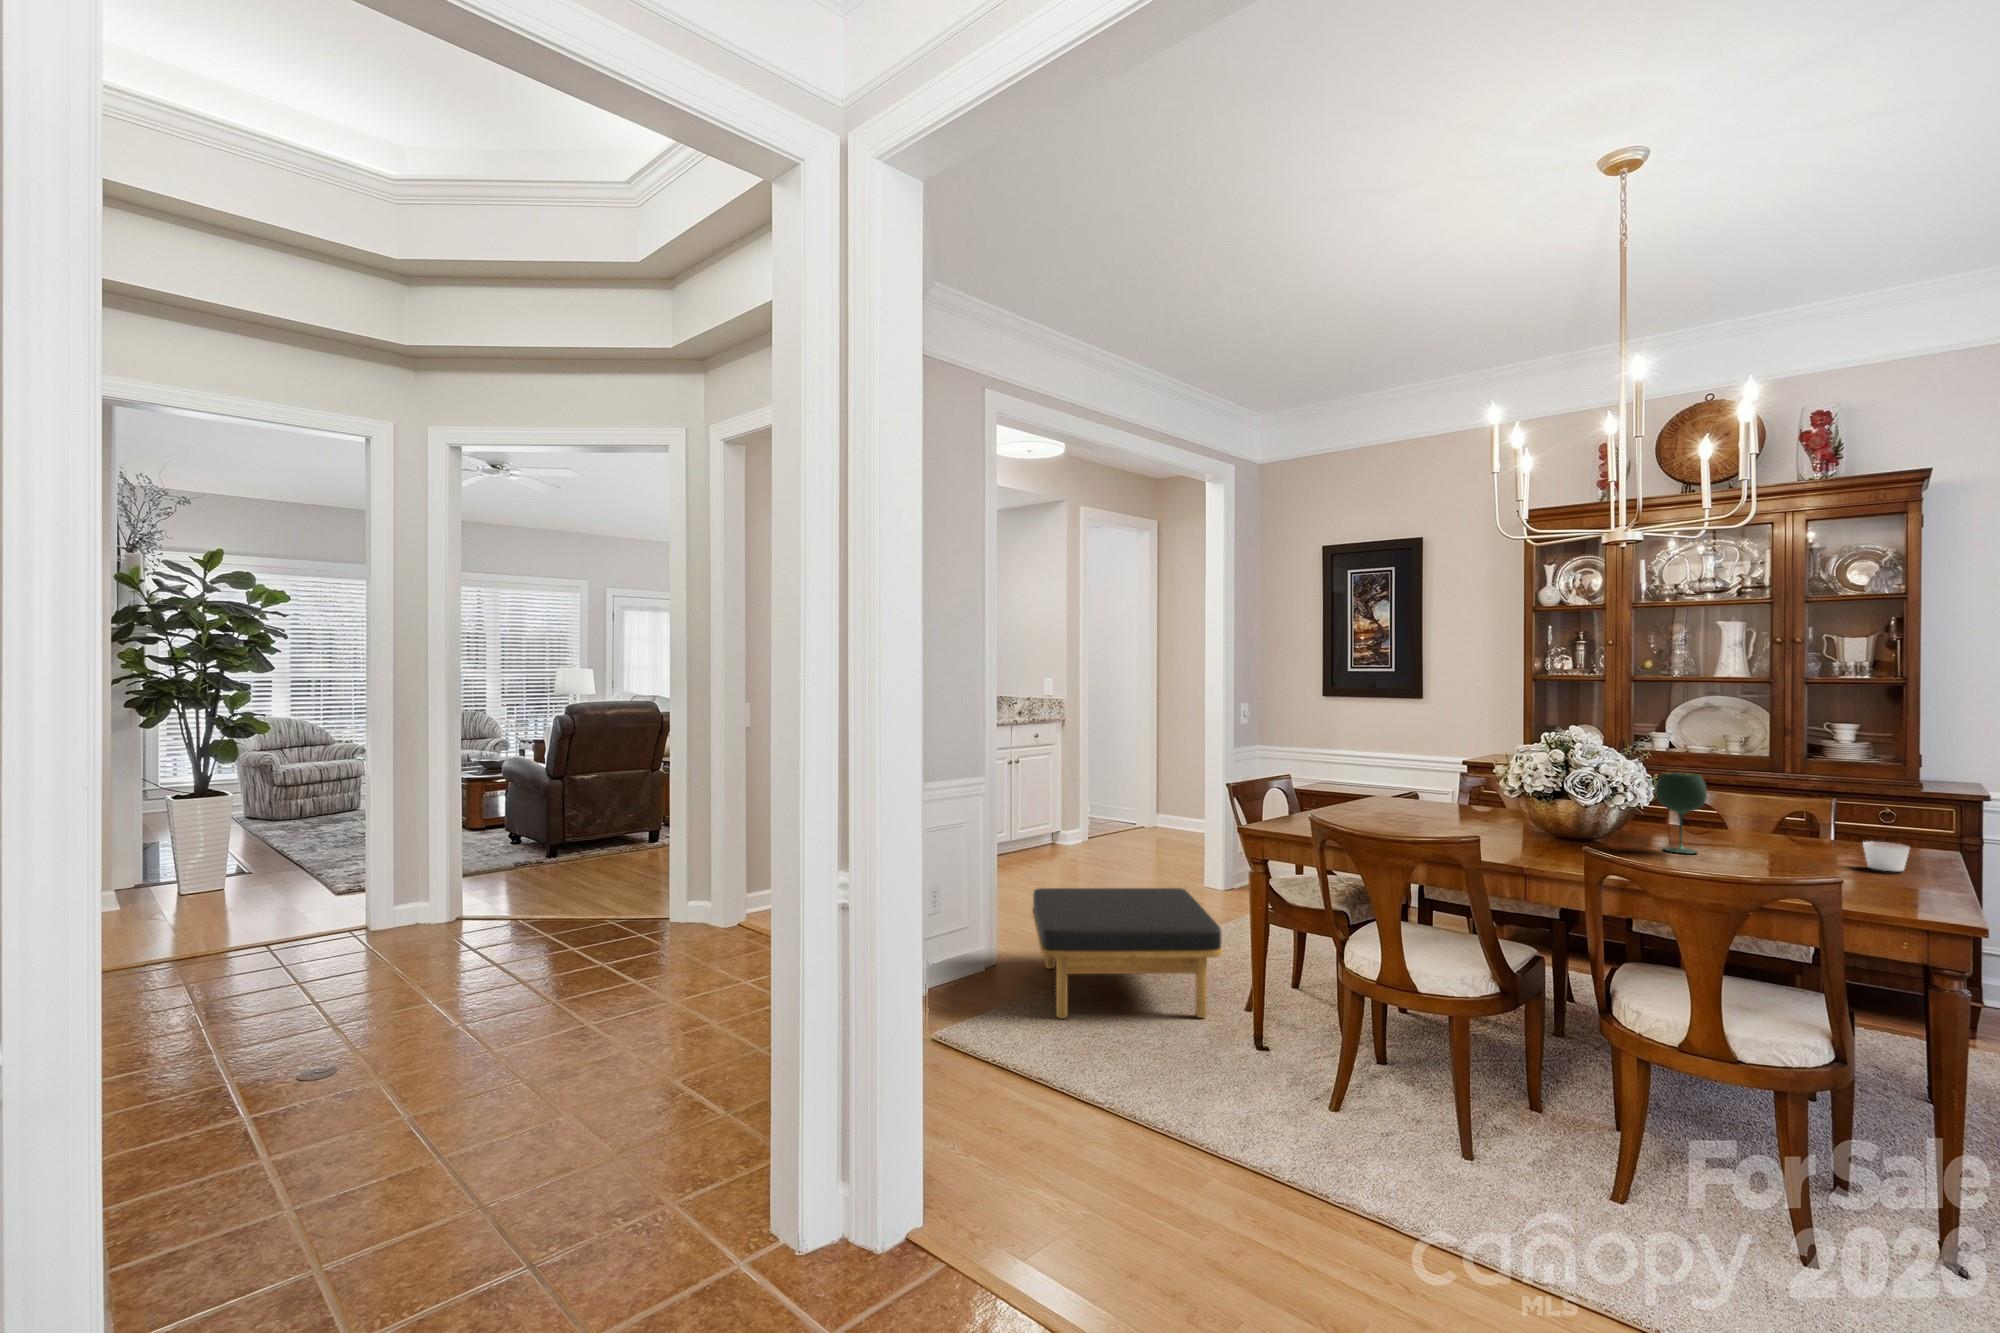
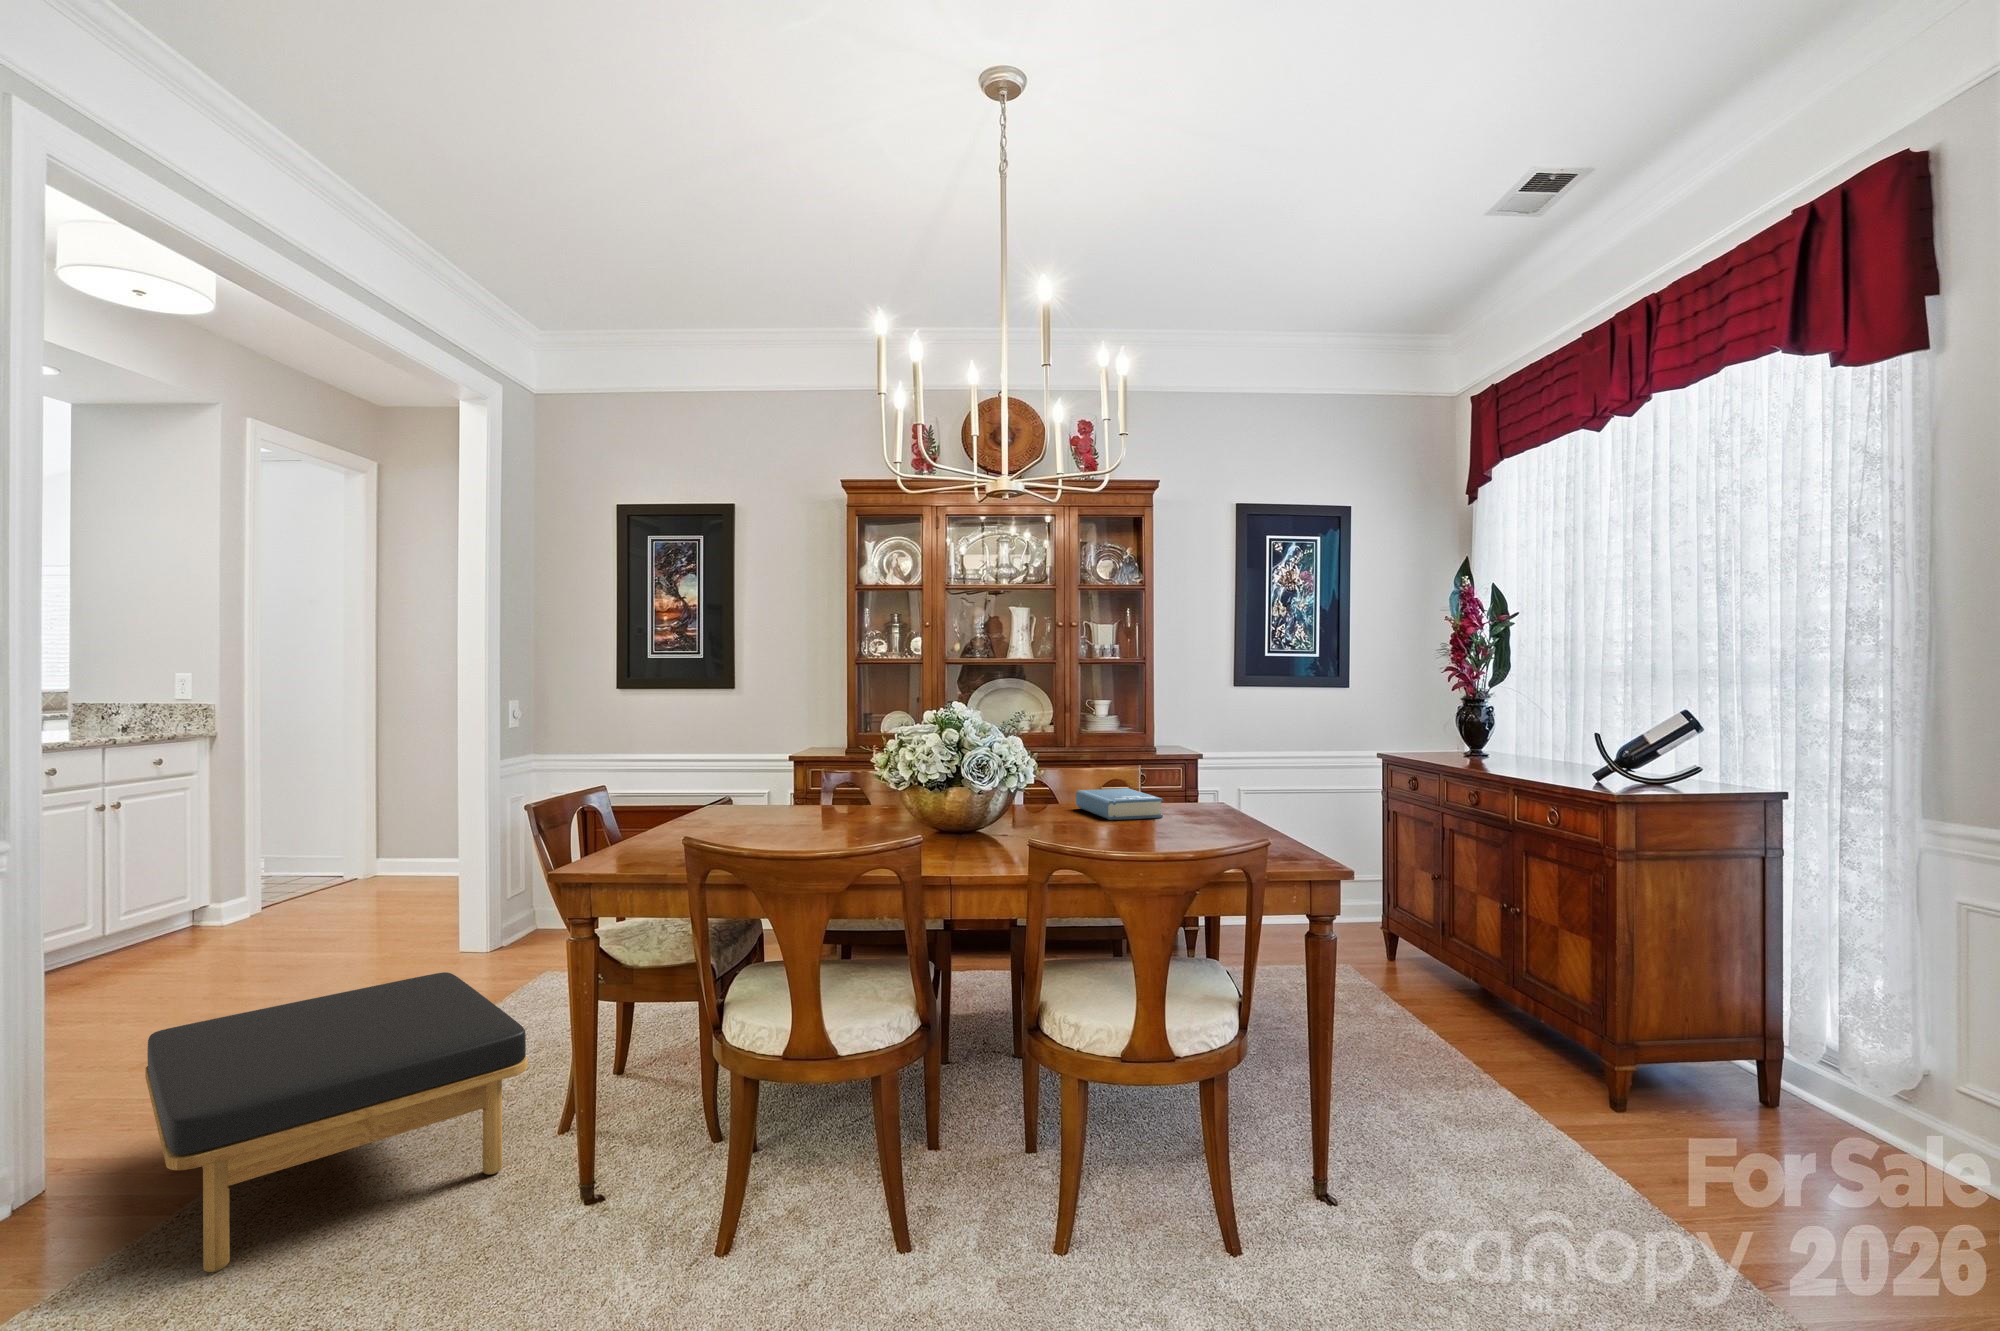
wine glass: present [1656,772,1707,854] -> none [1041,746,1085,832]
book: none [1732,819,1830,857] -> present [1076,788,1163,820]
candle: present [1863,842,1909,872] -> none [1195,799,1228,825]

